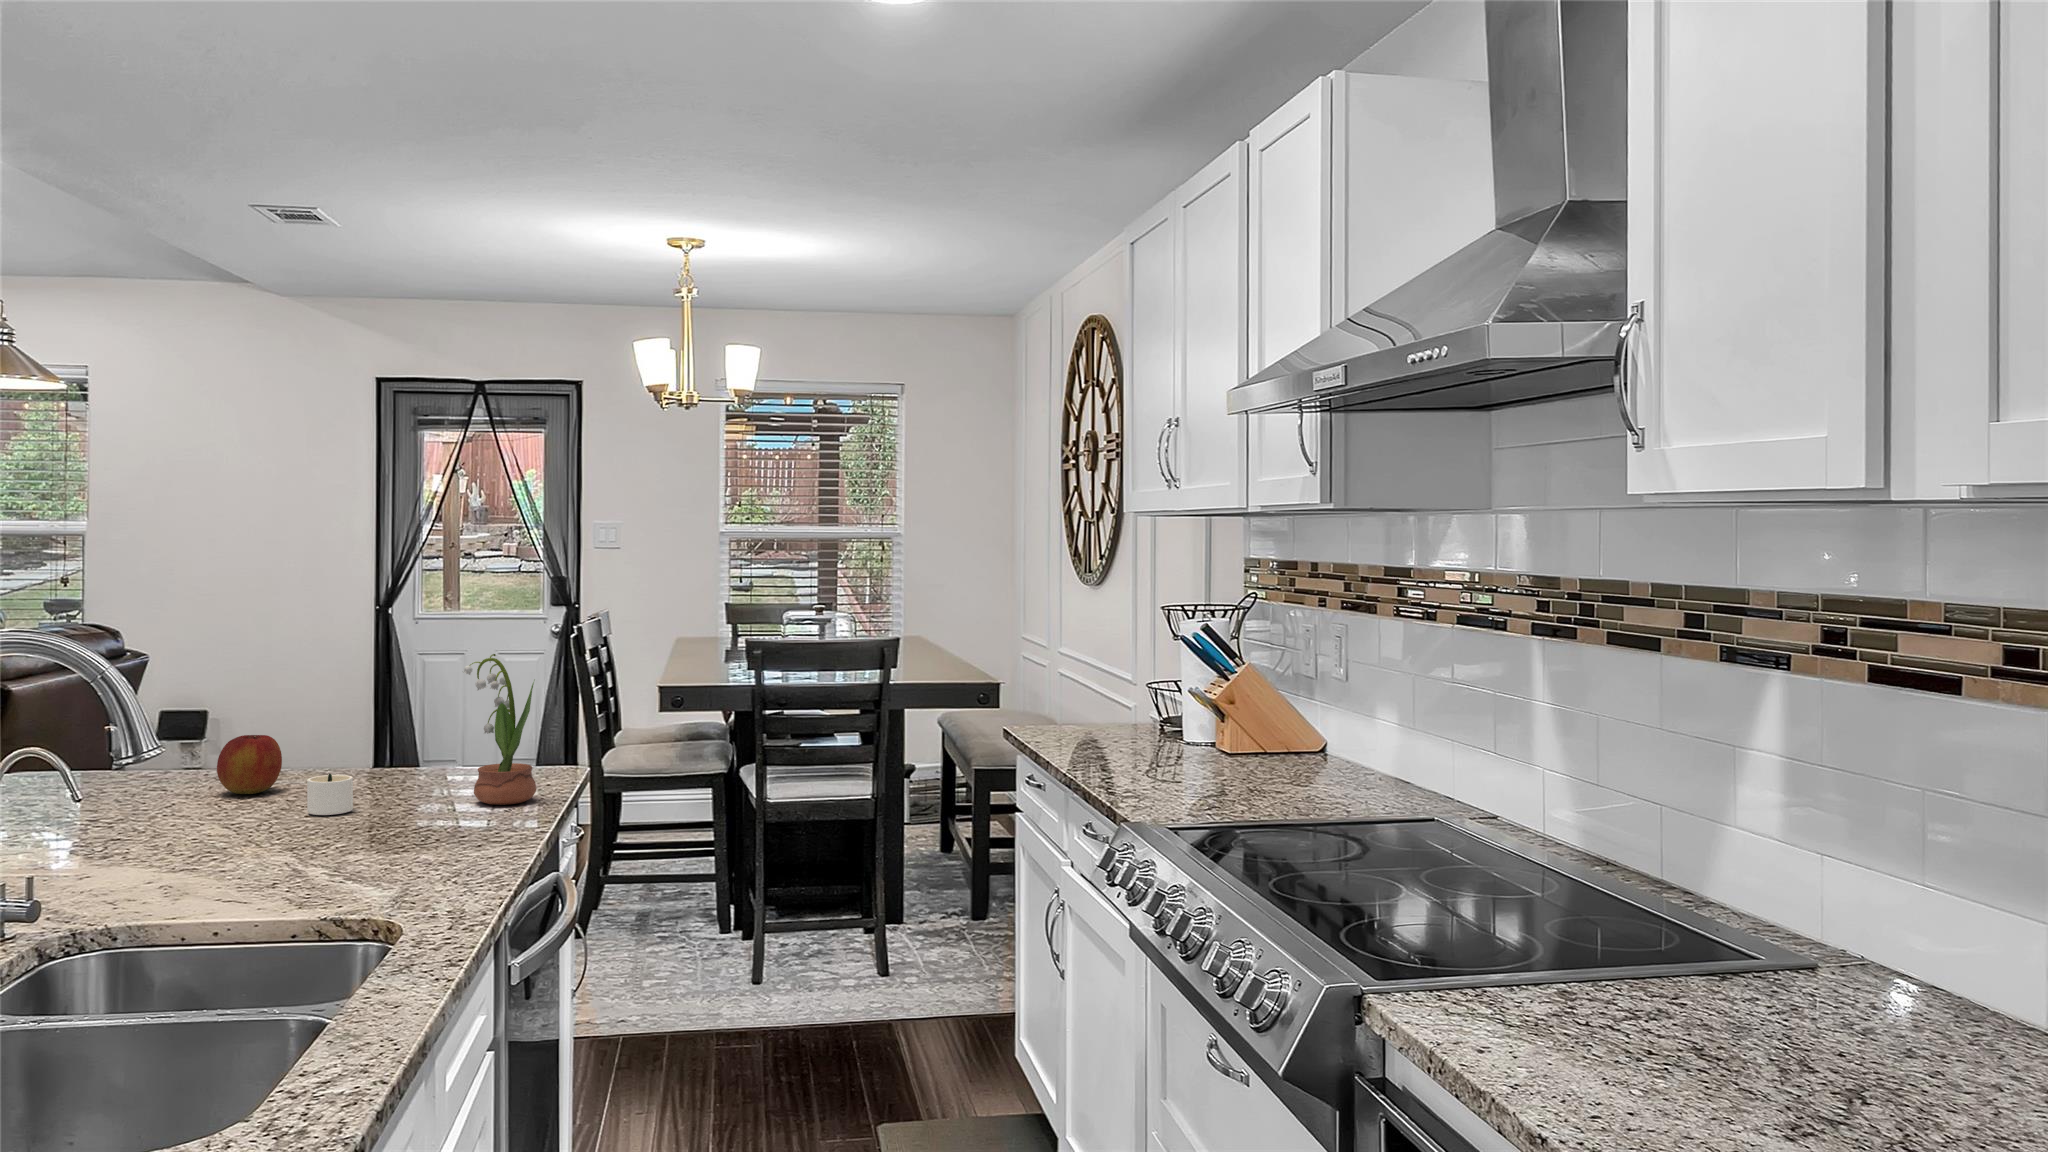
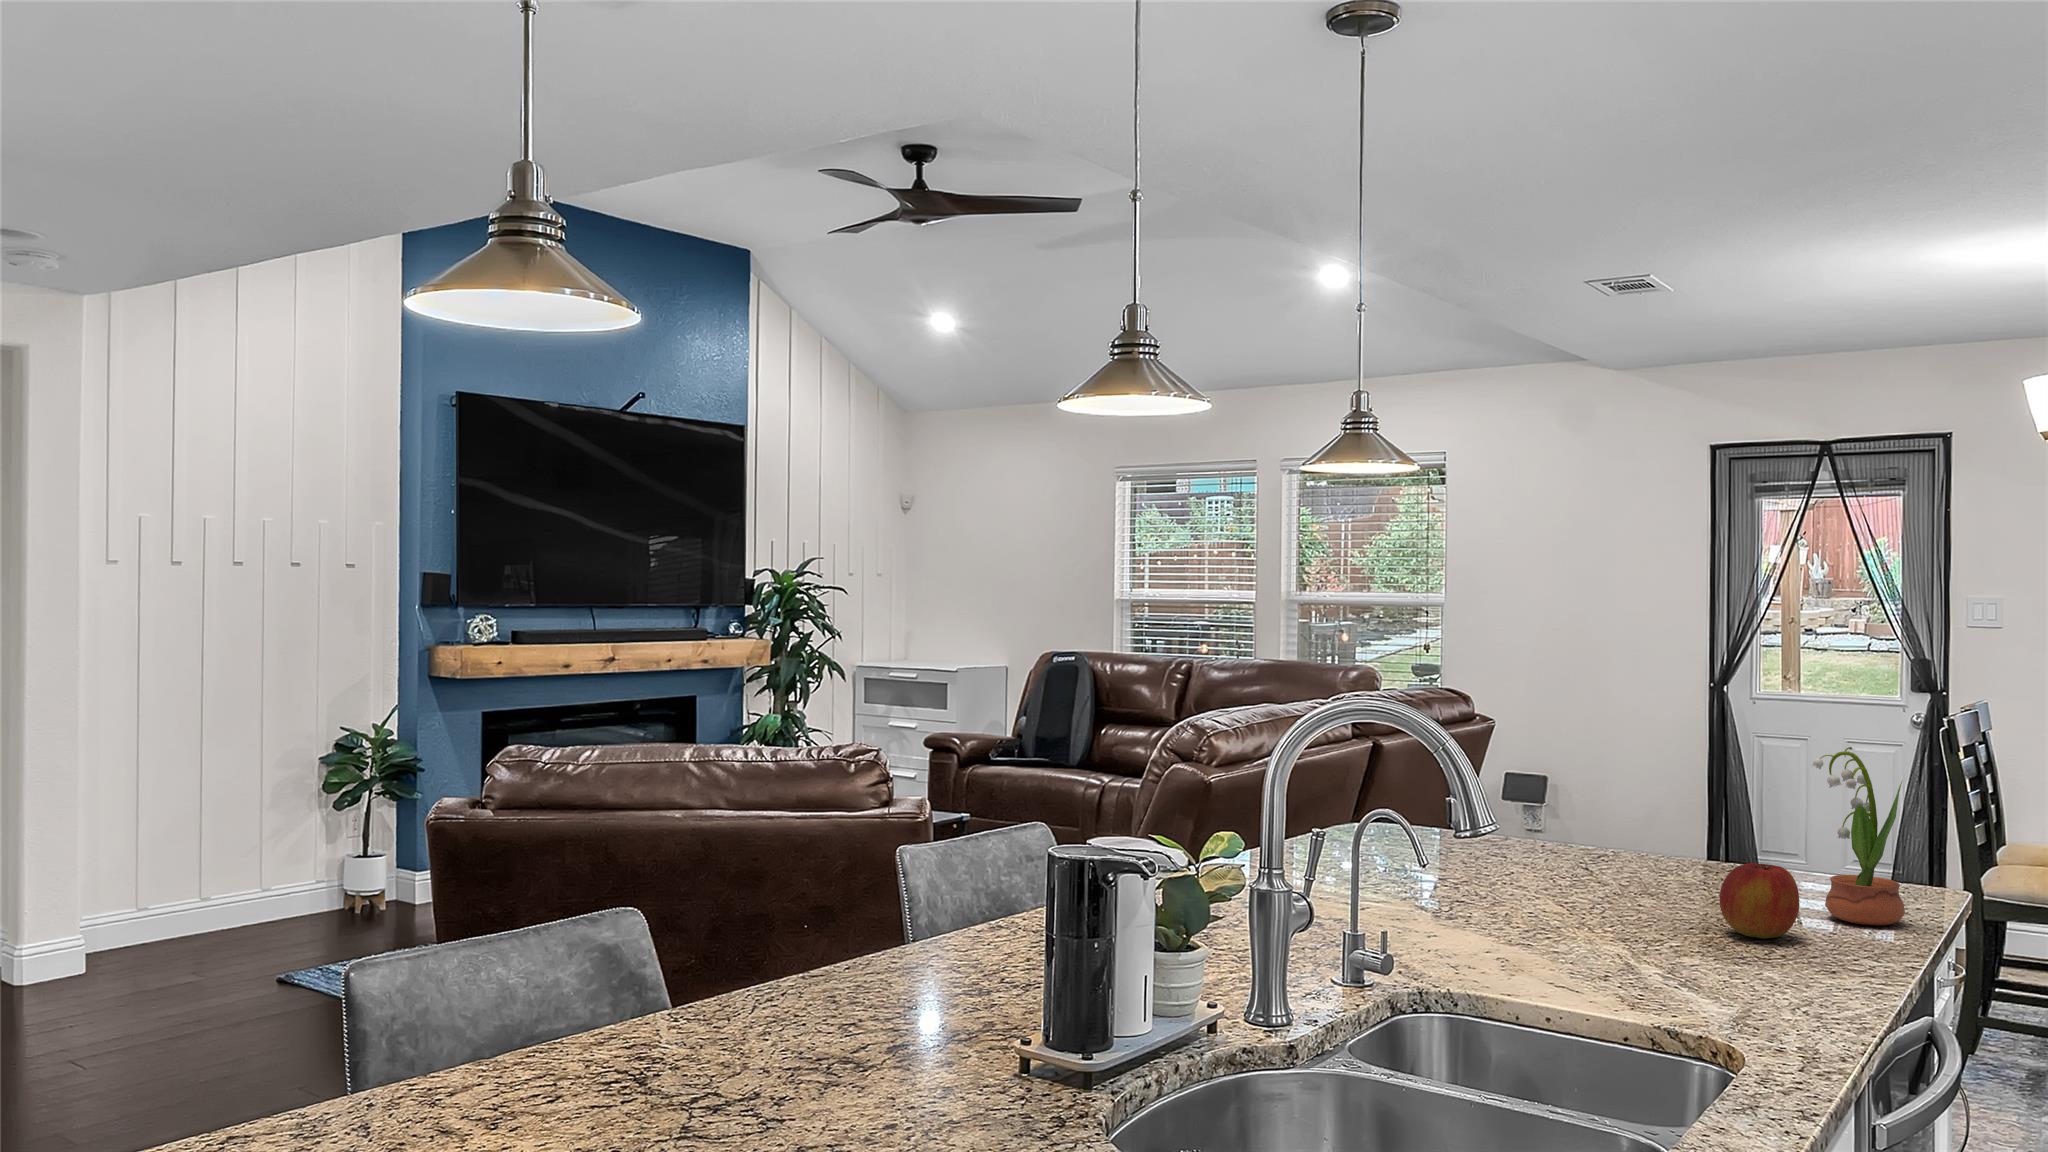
apple: present [217,735,282,794] -> present [1720,863,1799,939]
candle: present [307,774,353,815] -> none [1639,862,1711,907]

